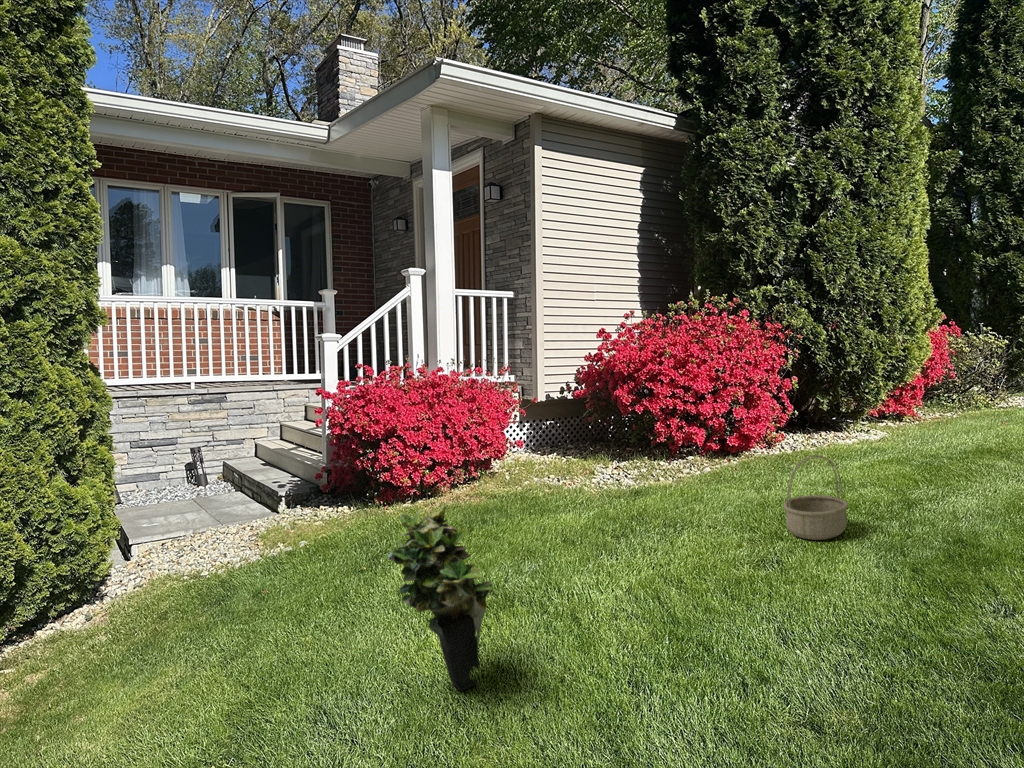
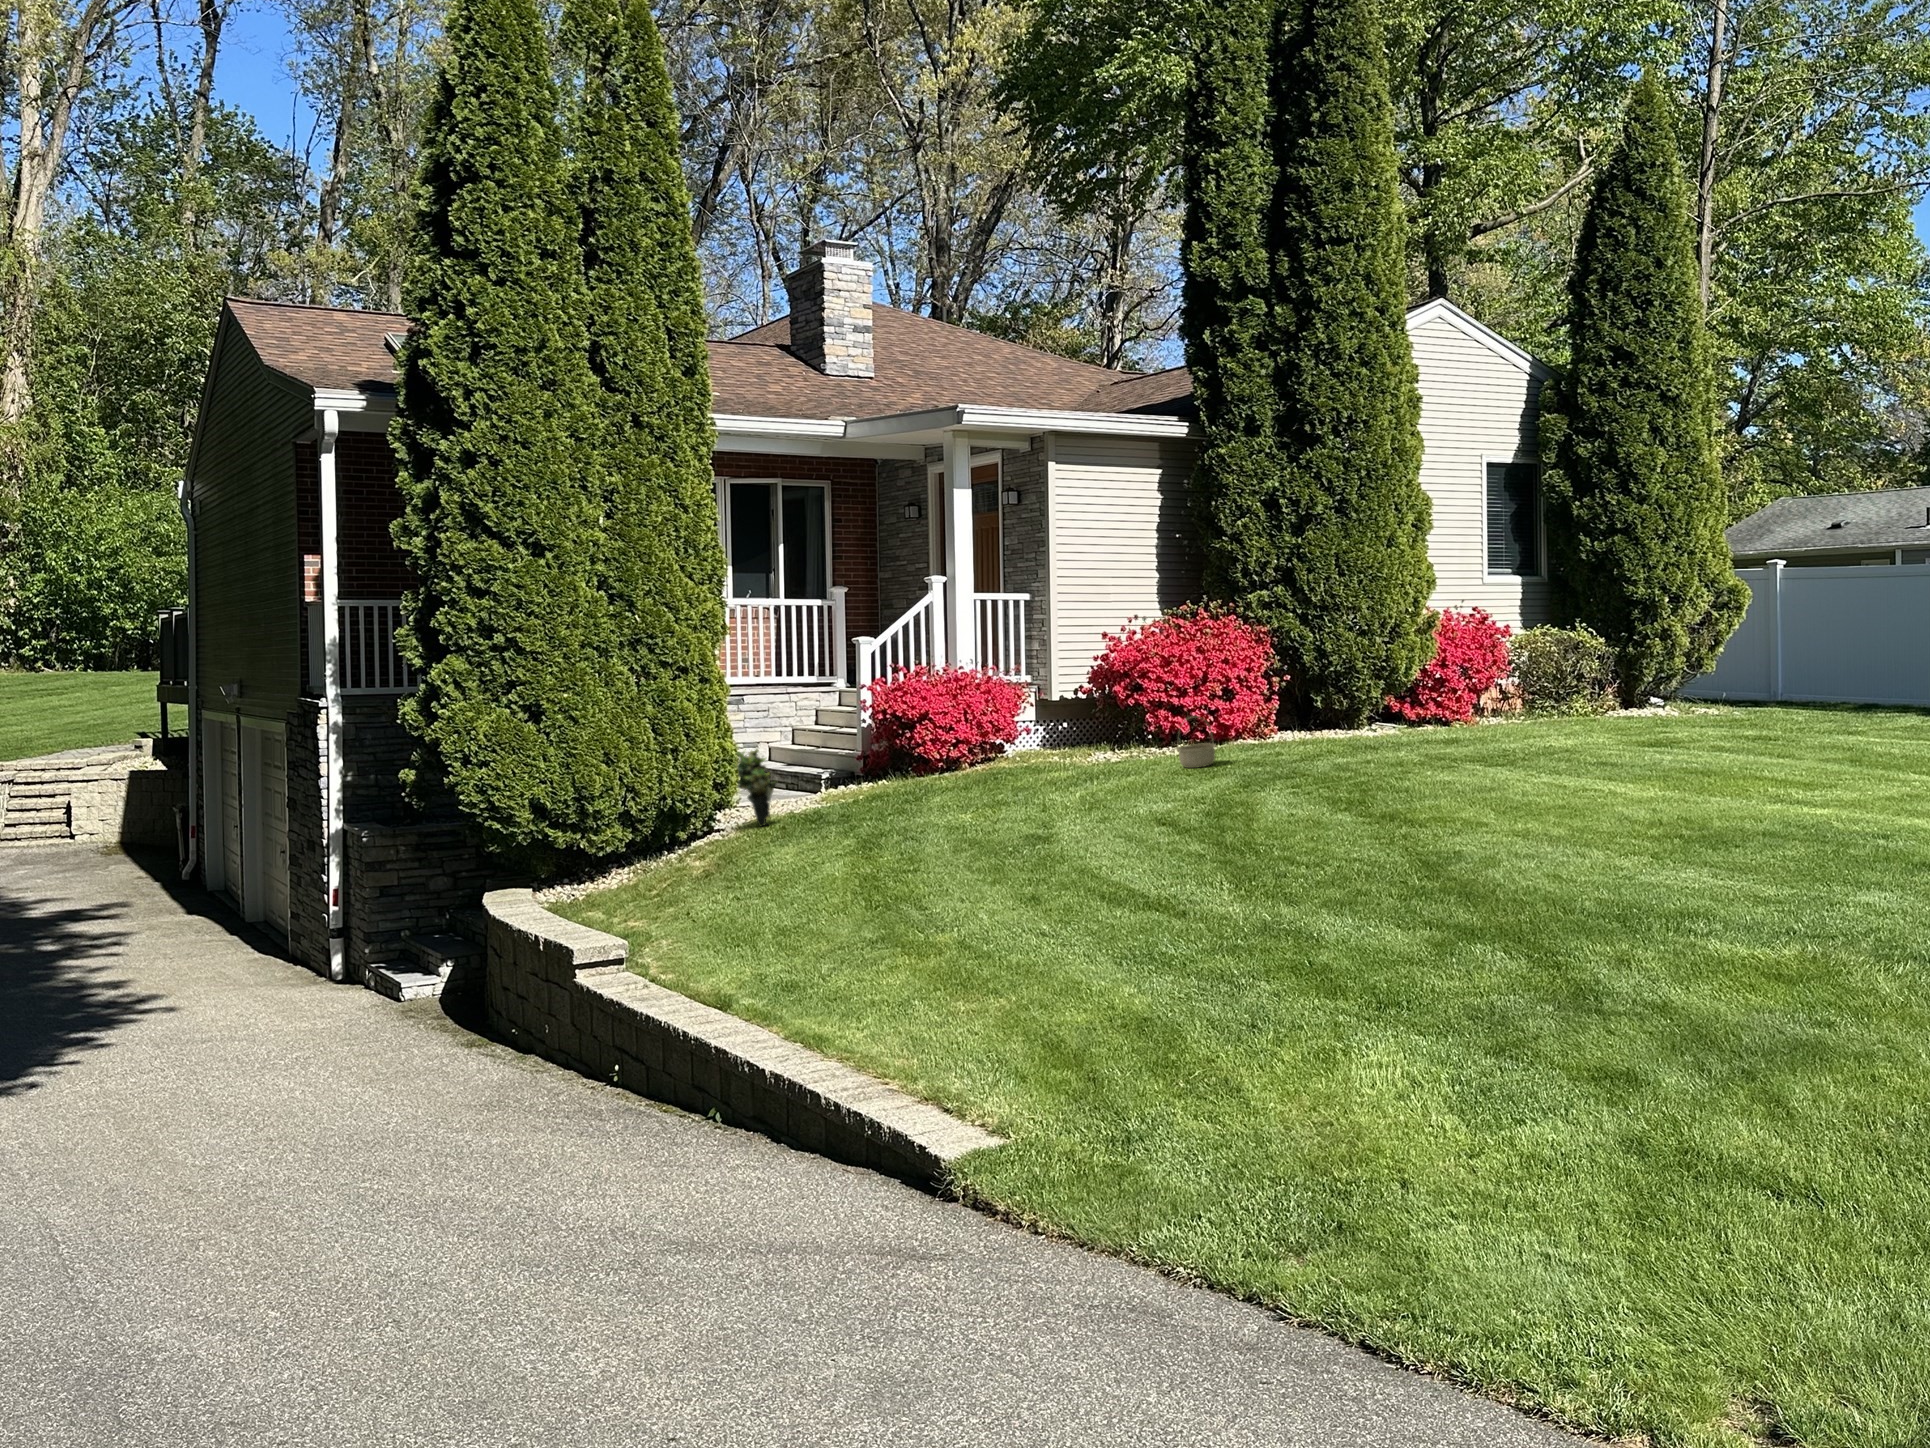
potted plant: present [387,505,492,691] -> present [734,749,777,826]

